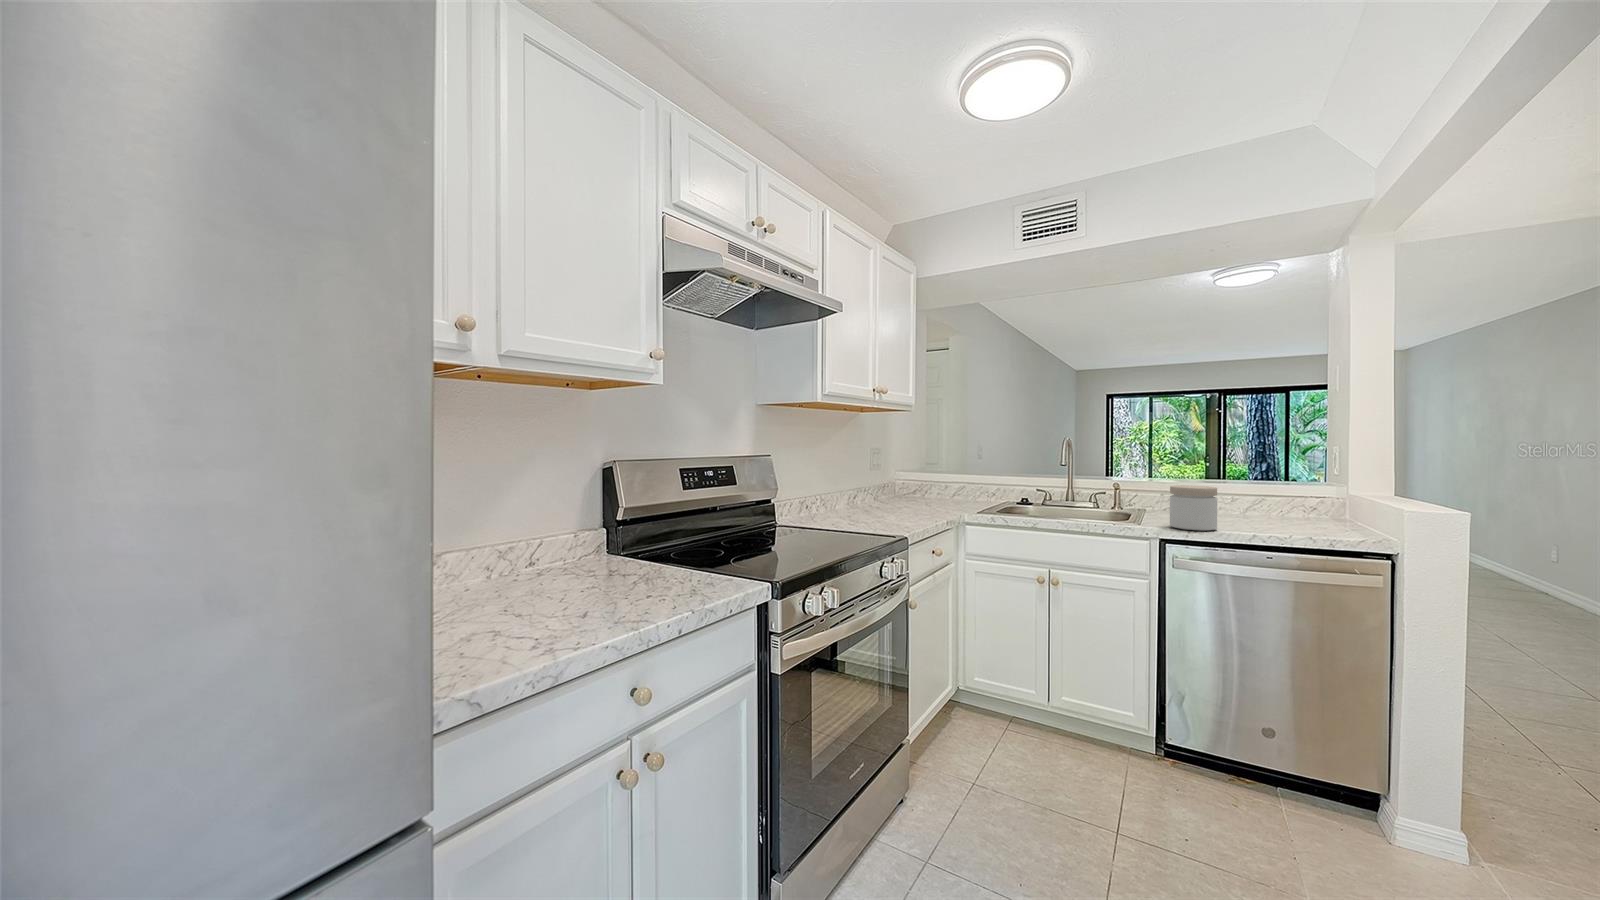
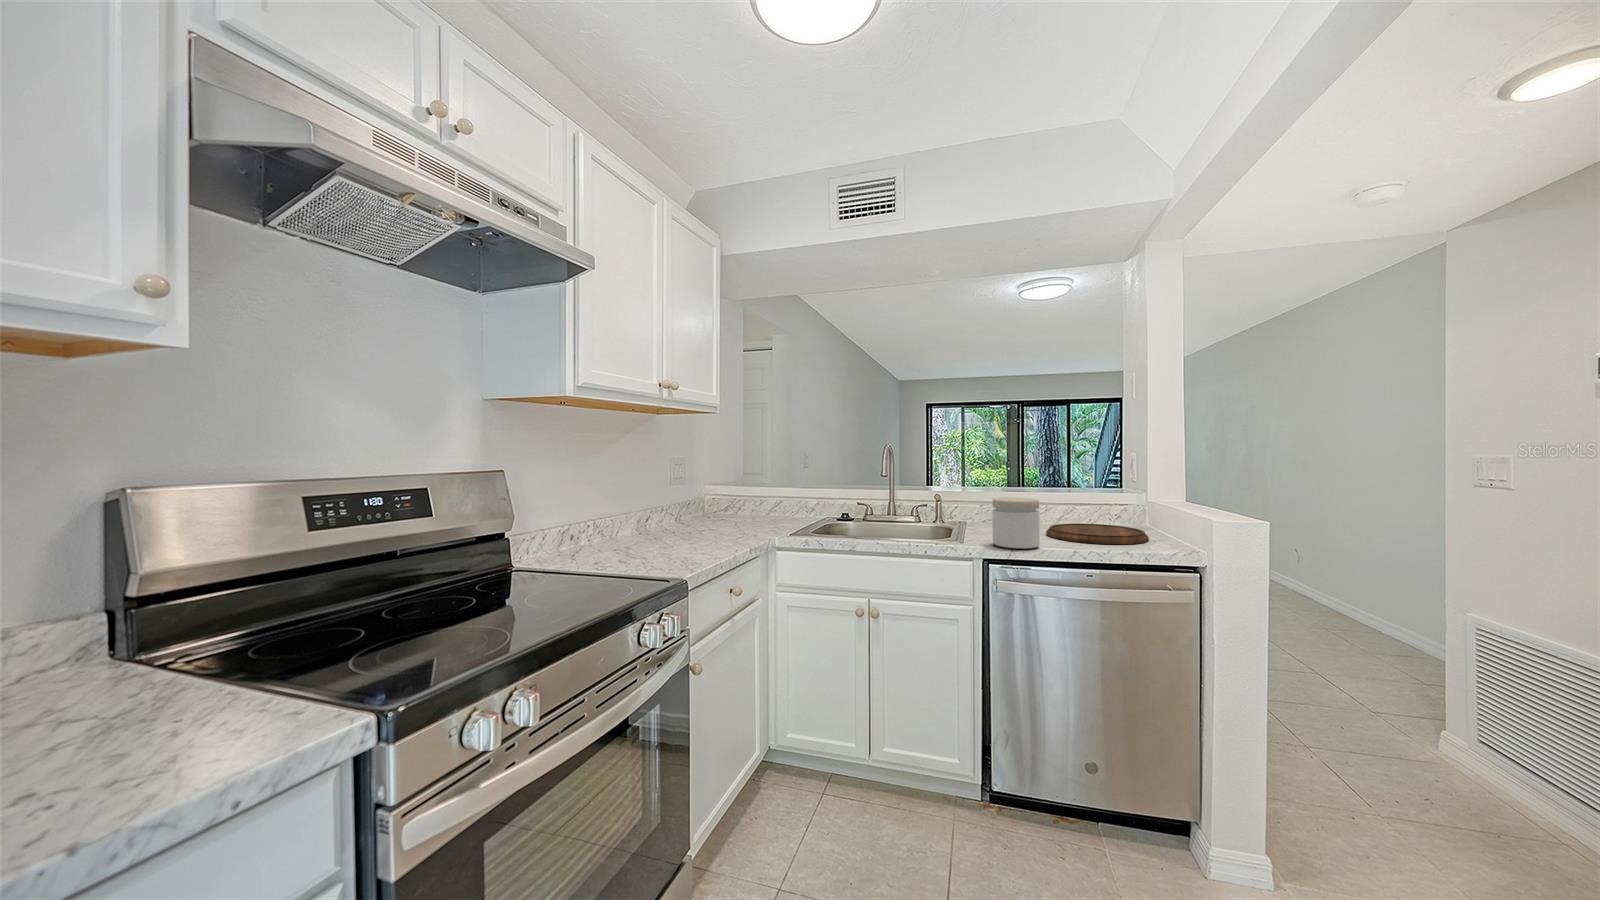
cutting board: none [1229,513,1341,532] -> present [1046,523,1149,544]

